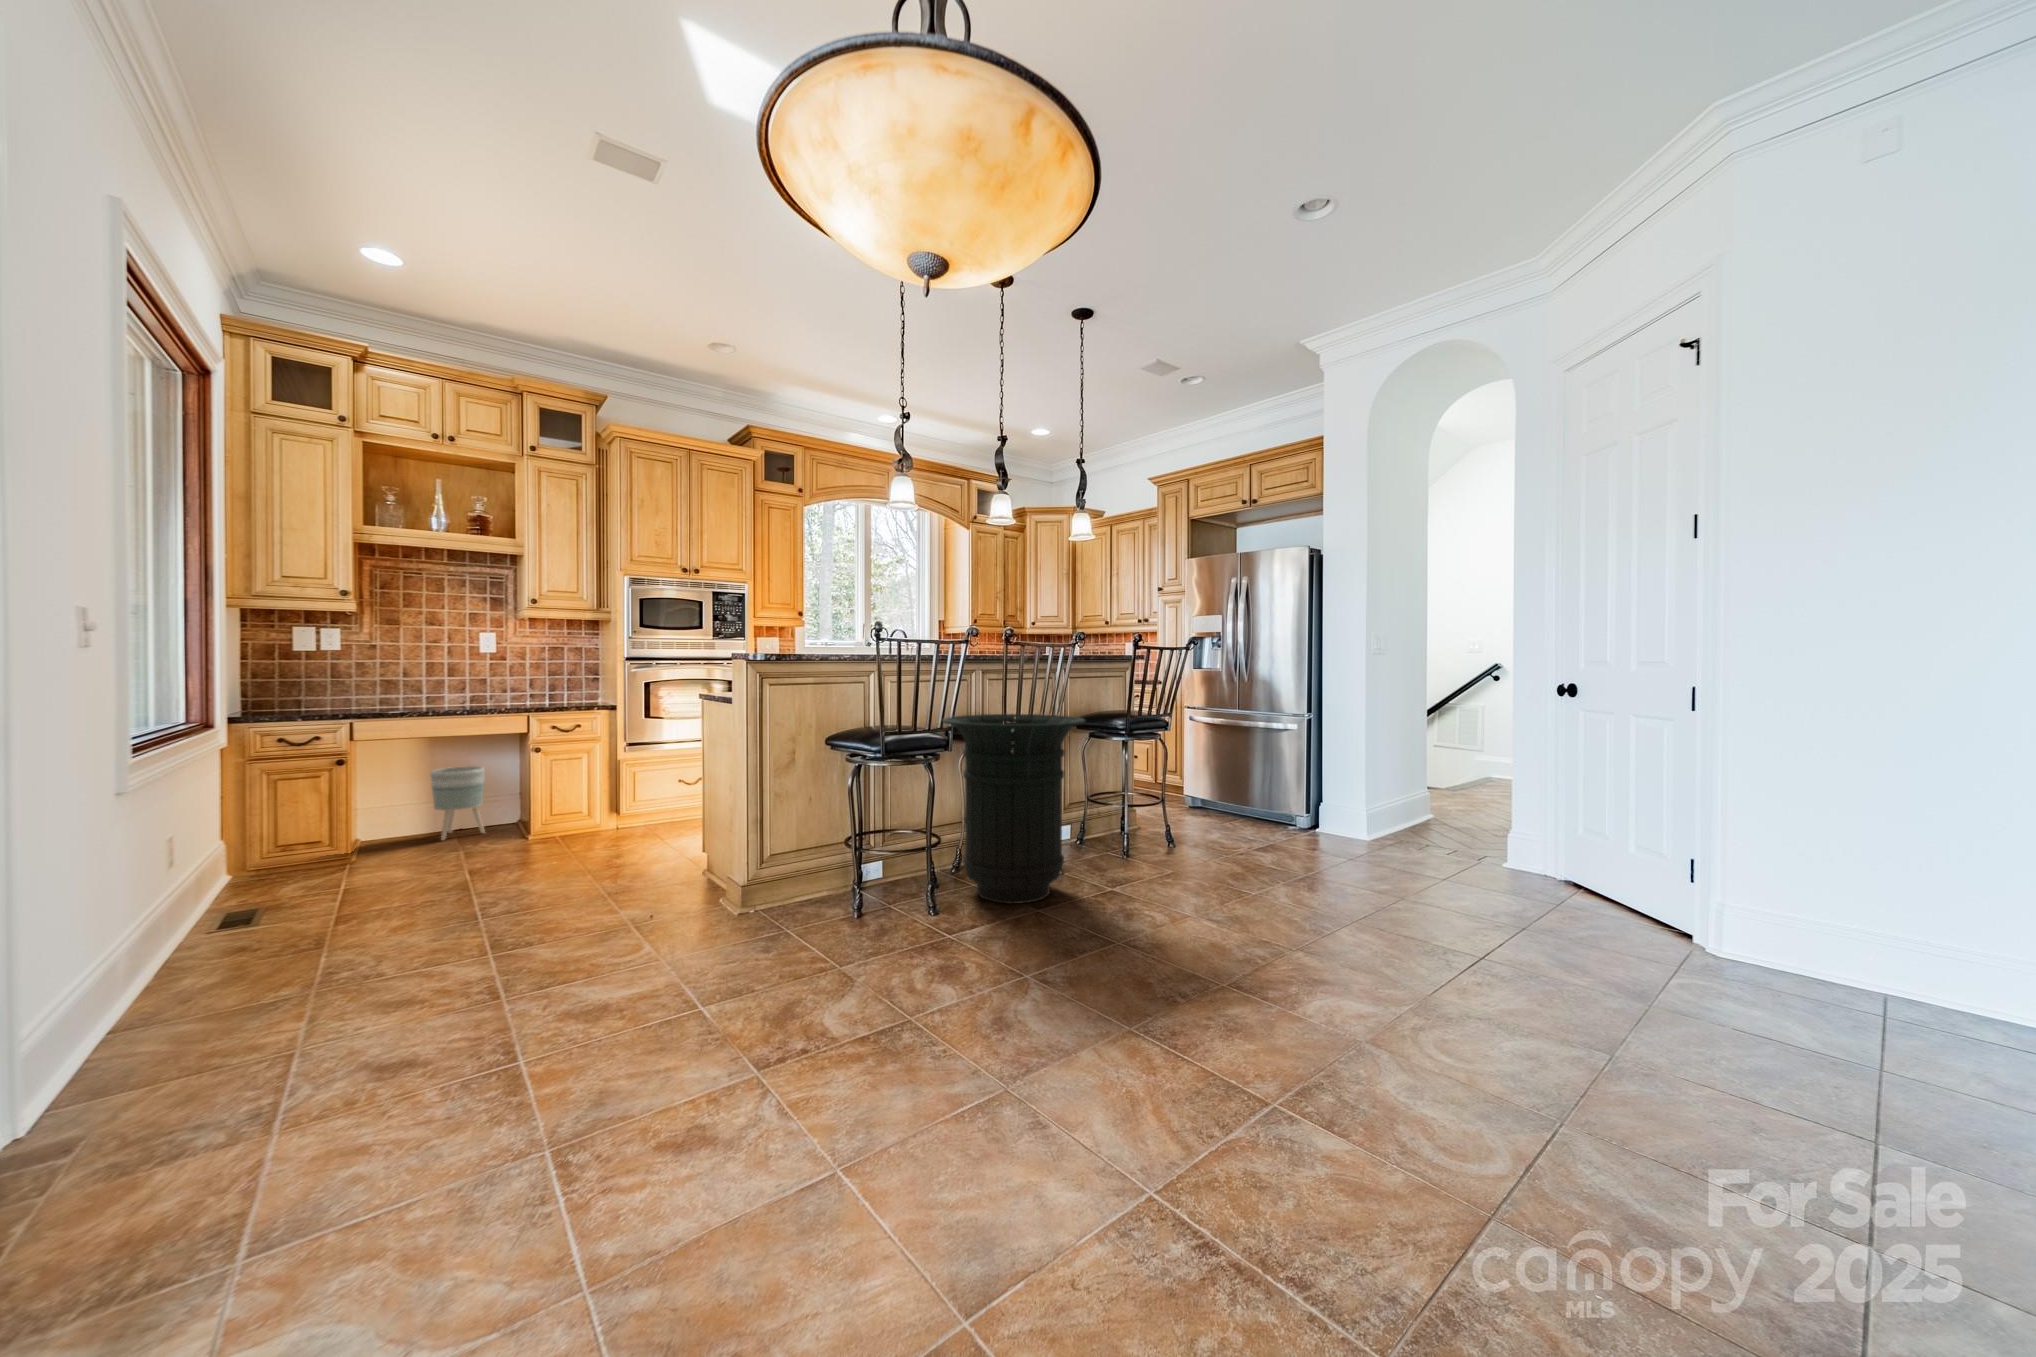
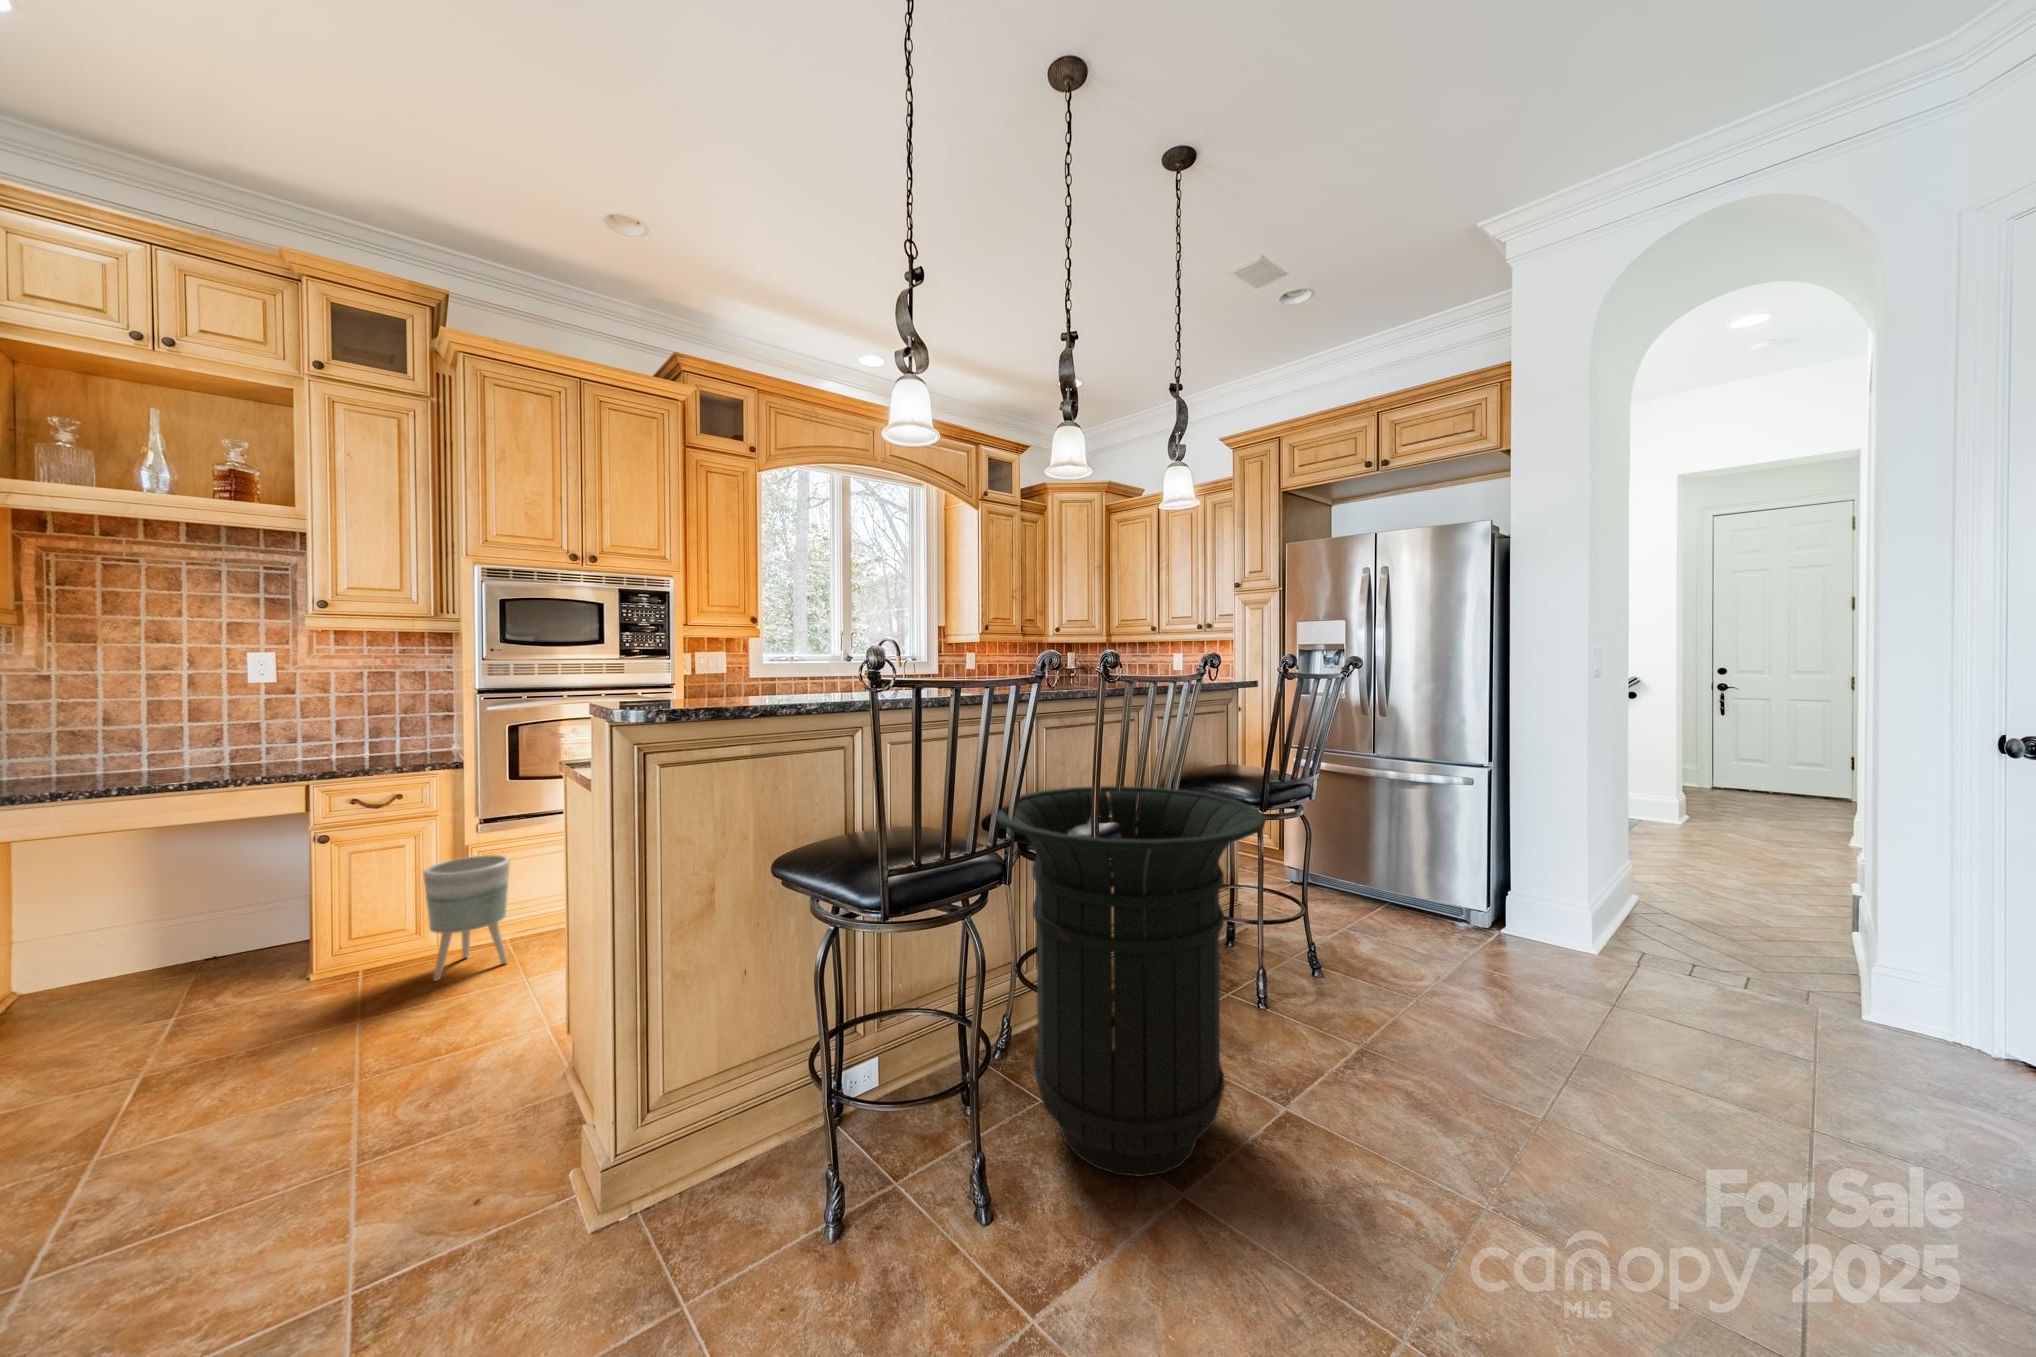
planter: present [430,766,485,840] -> present [423,855,510,981]

